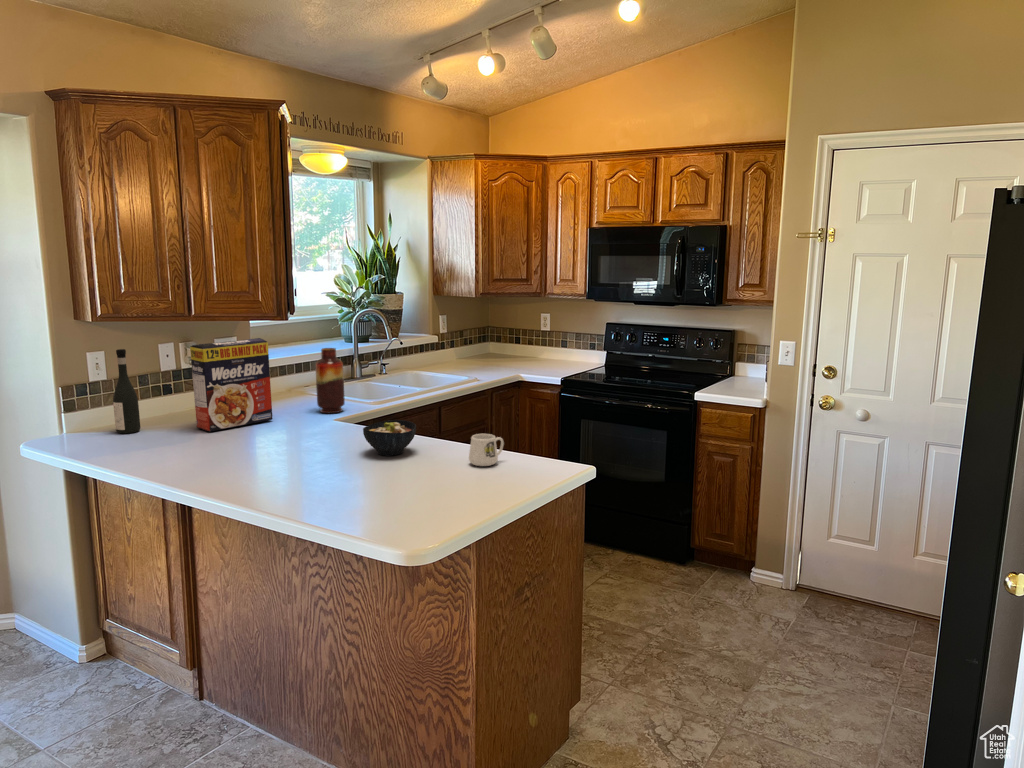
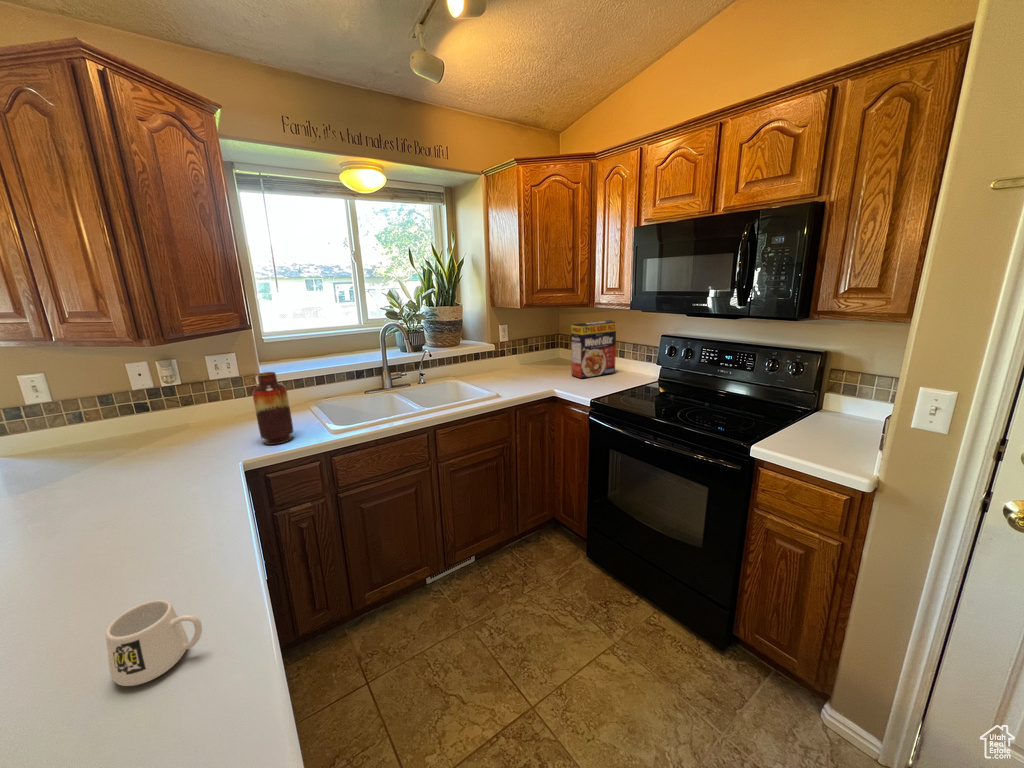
cereal box: present [190,338,273,432] -> present [571,320,616,378]
wine bottle: present [113,349,140,433] -> none [23,374,71,461]
bowl: present [363,420,416,456] -> none [59,508,175,581]

